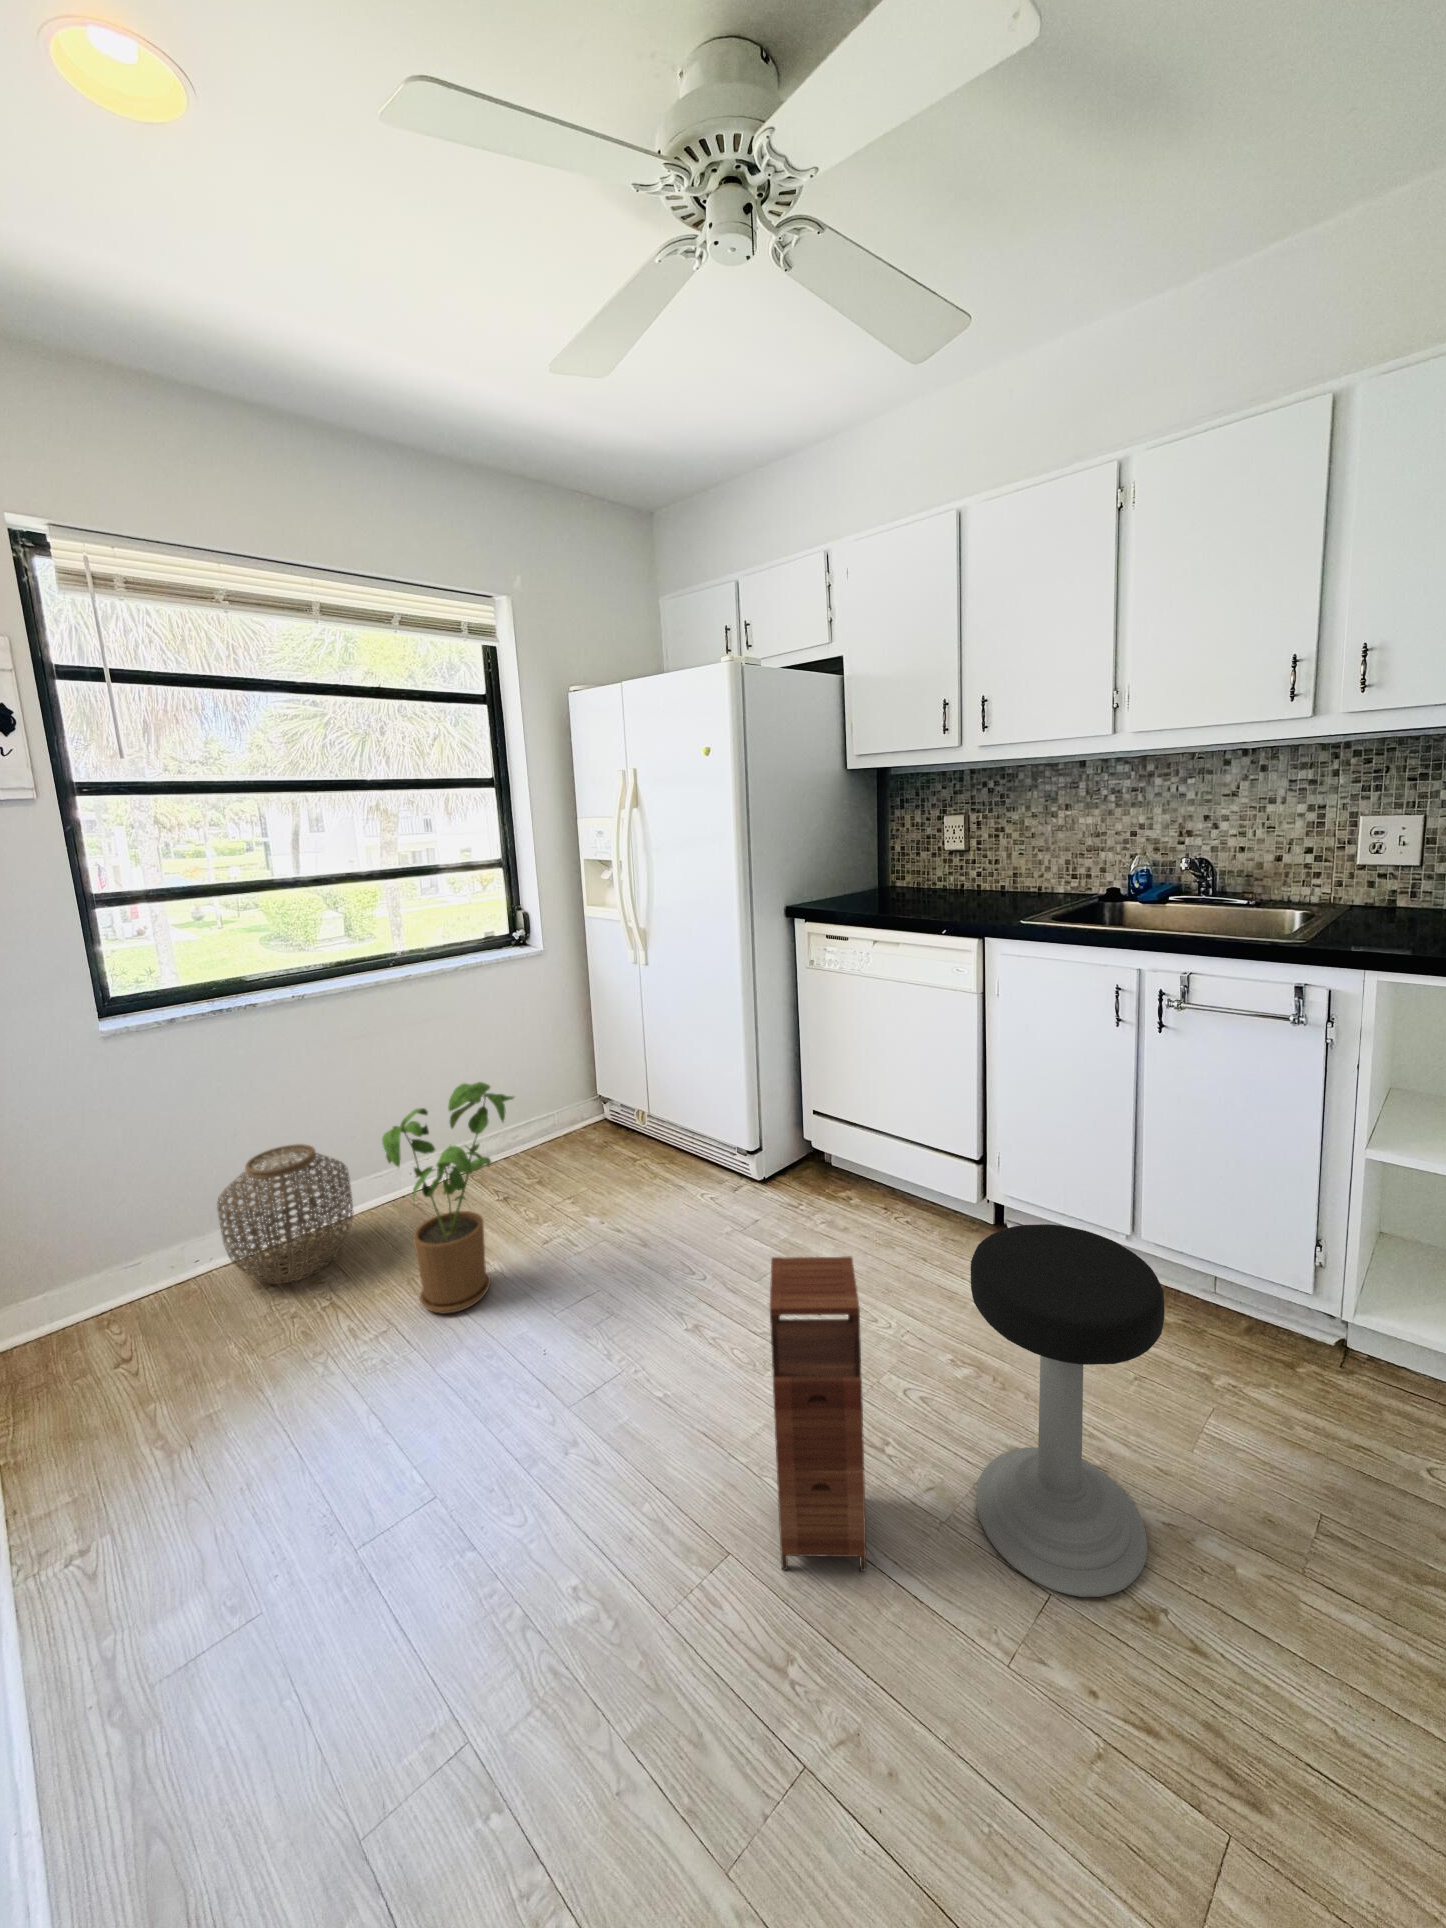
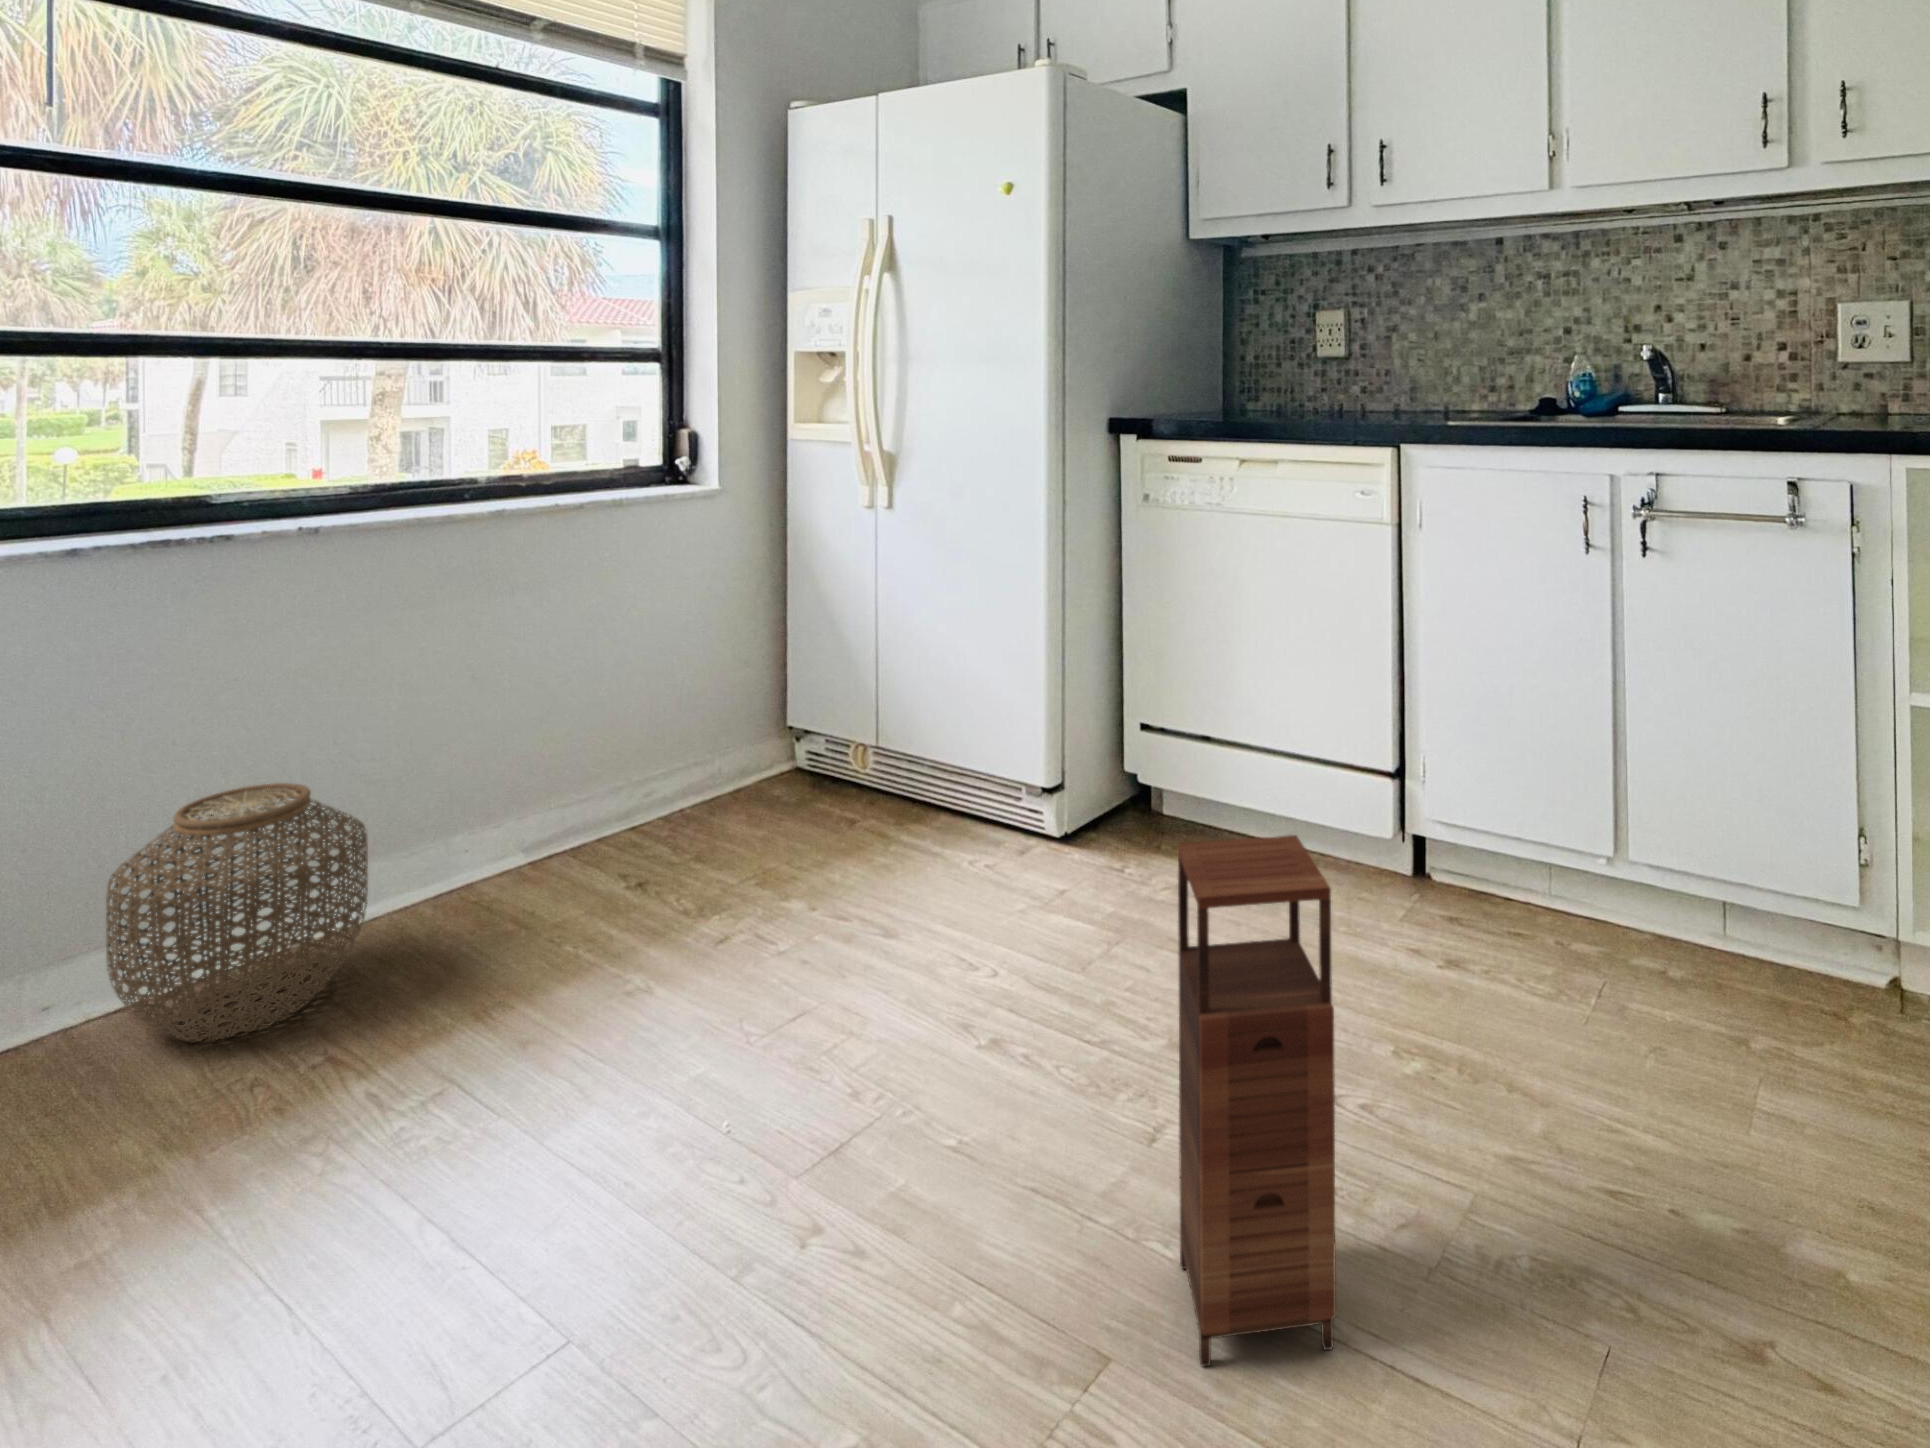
house plant: present [382,1082,514,1314] -> none [463,652,696,1060]
stool: present [971,1224,1165,1597] -> none [1462,788,1732,1337]

